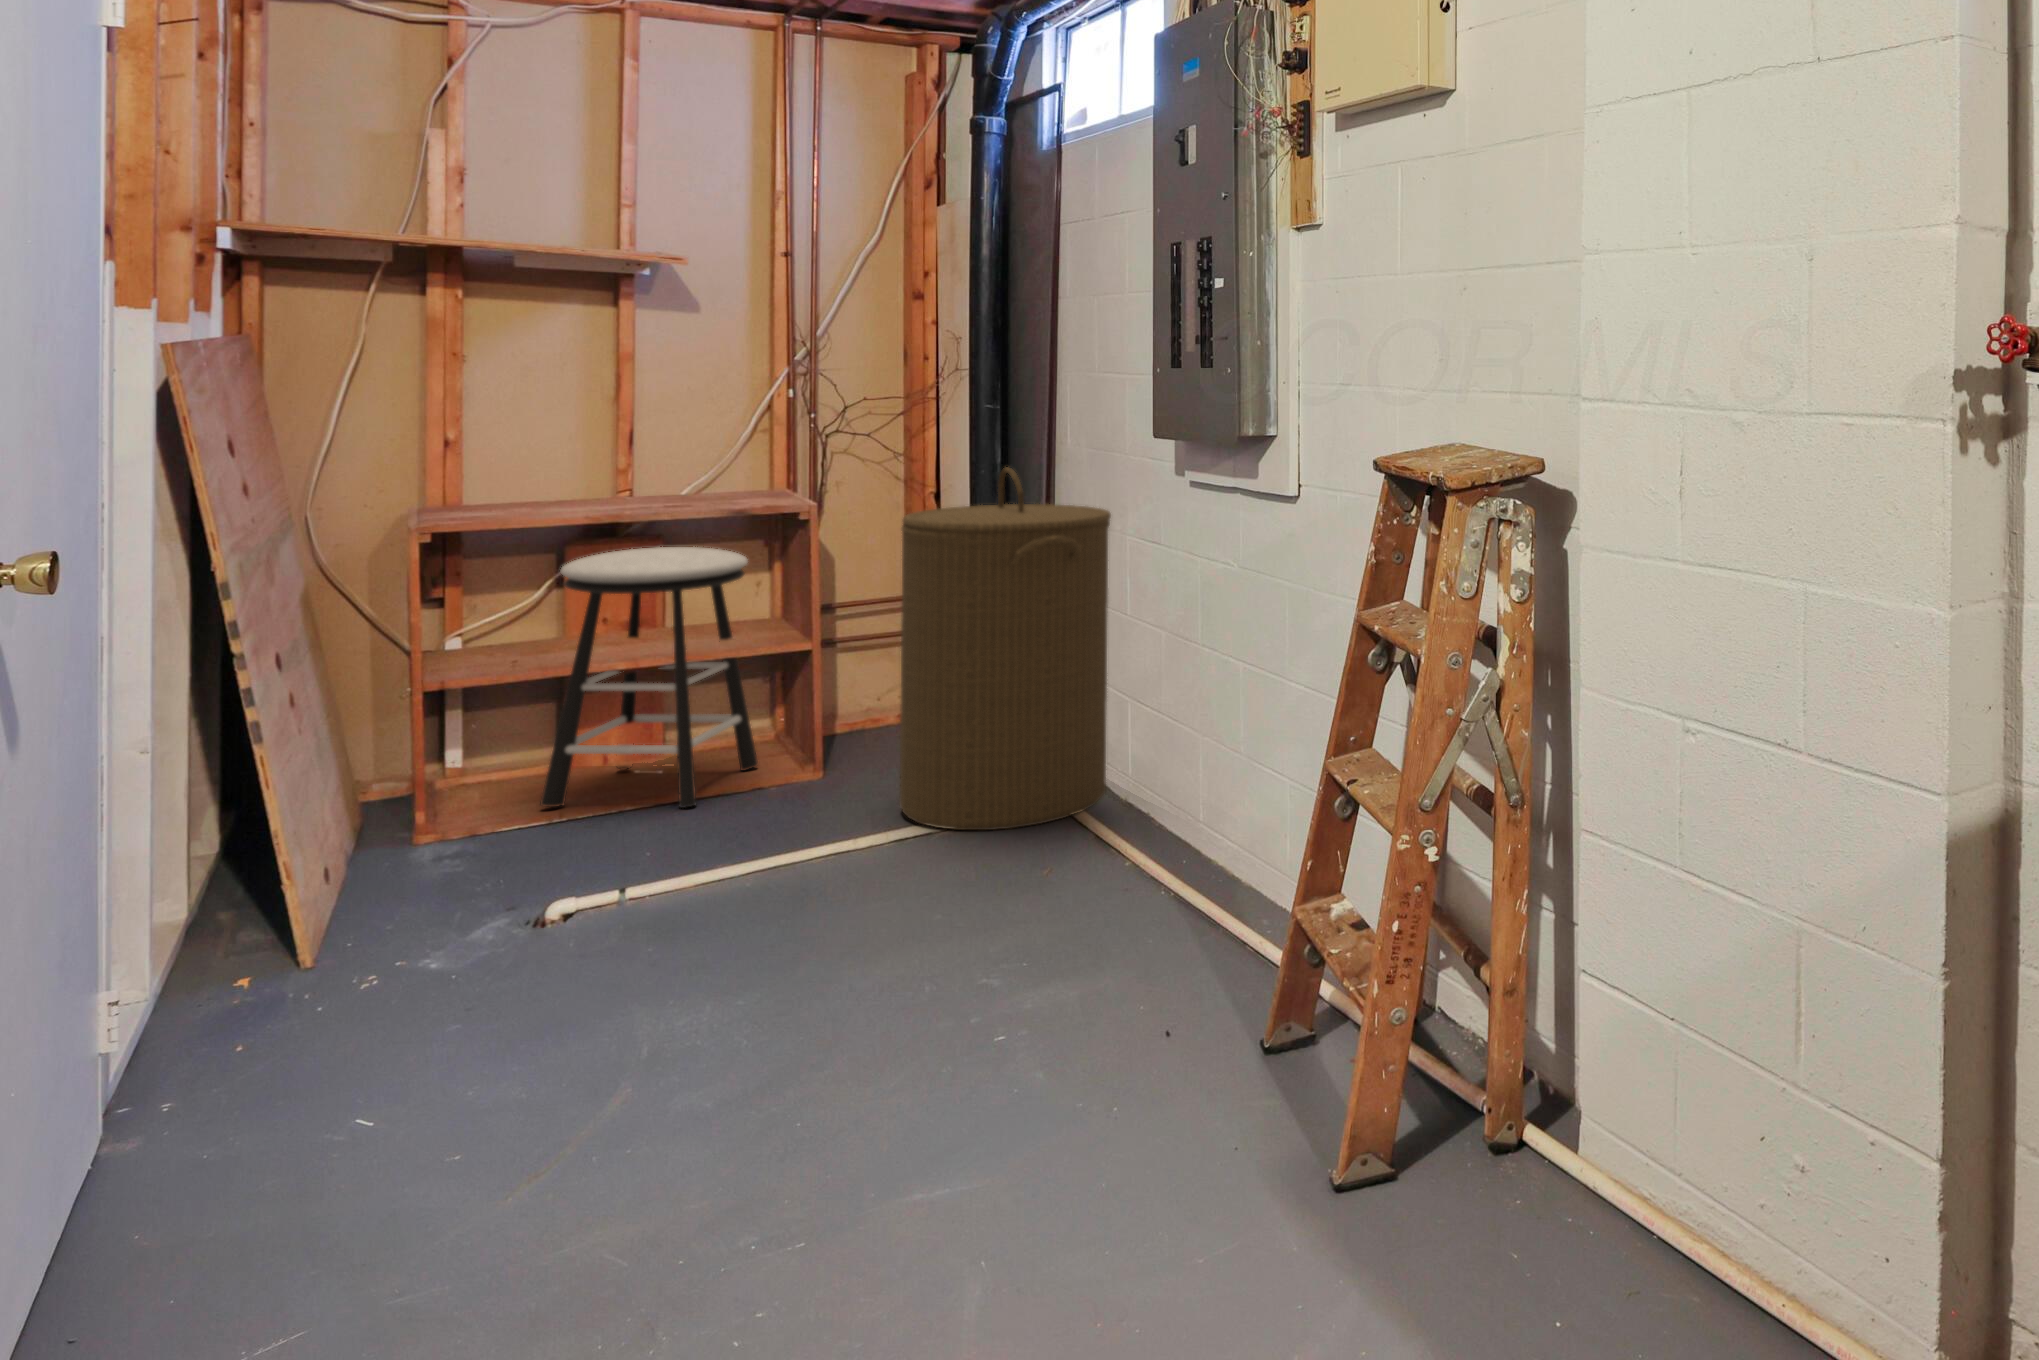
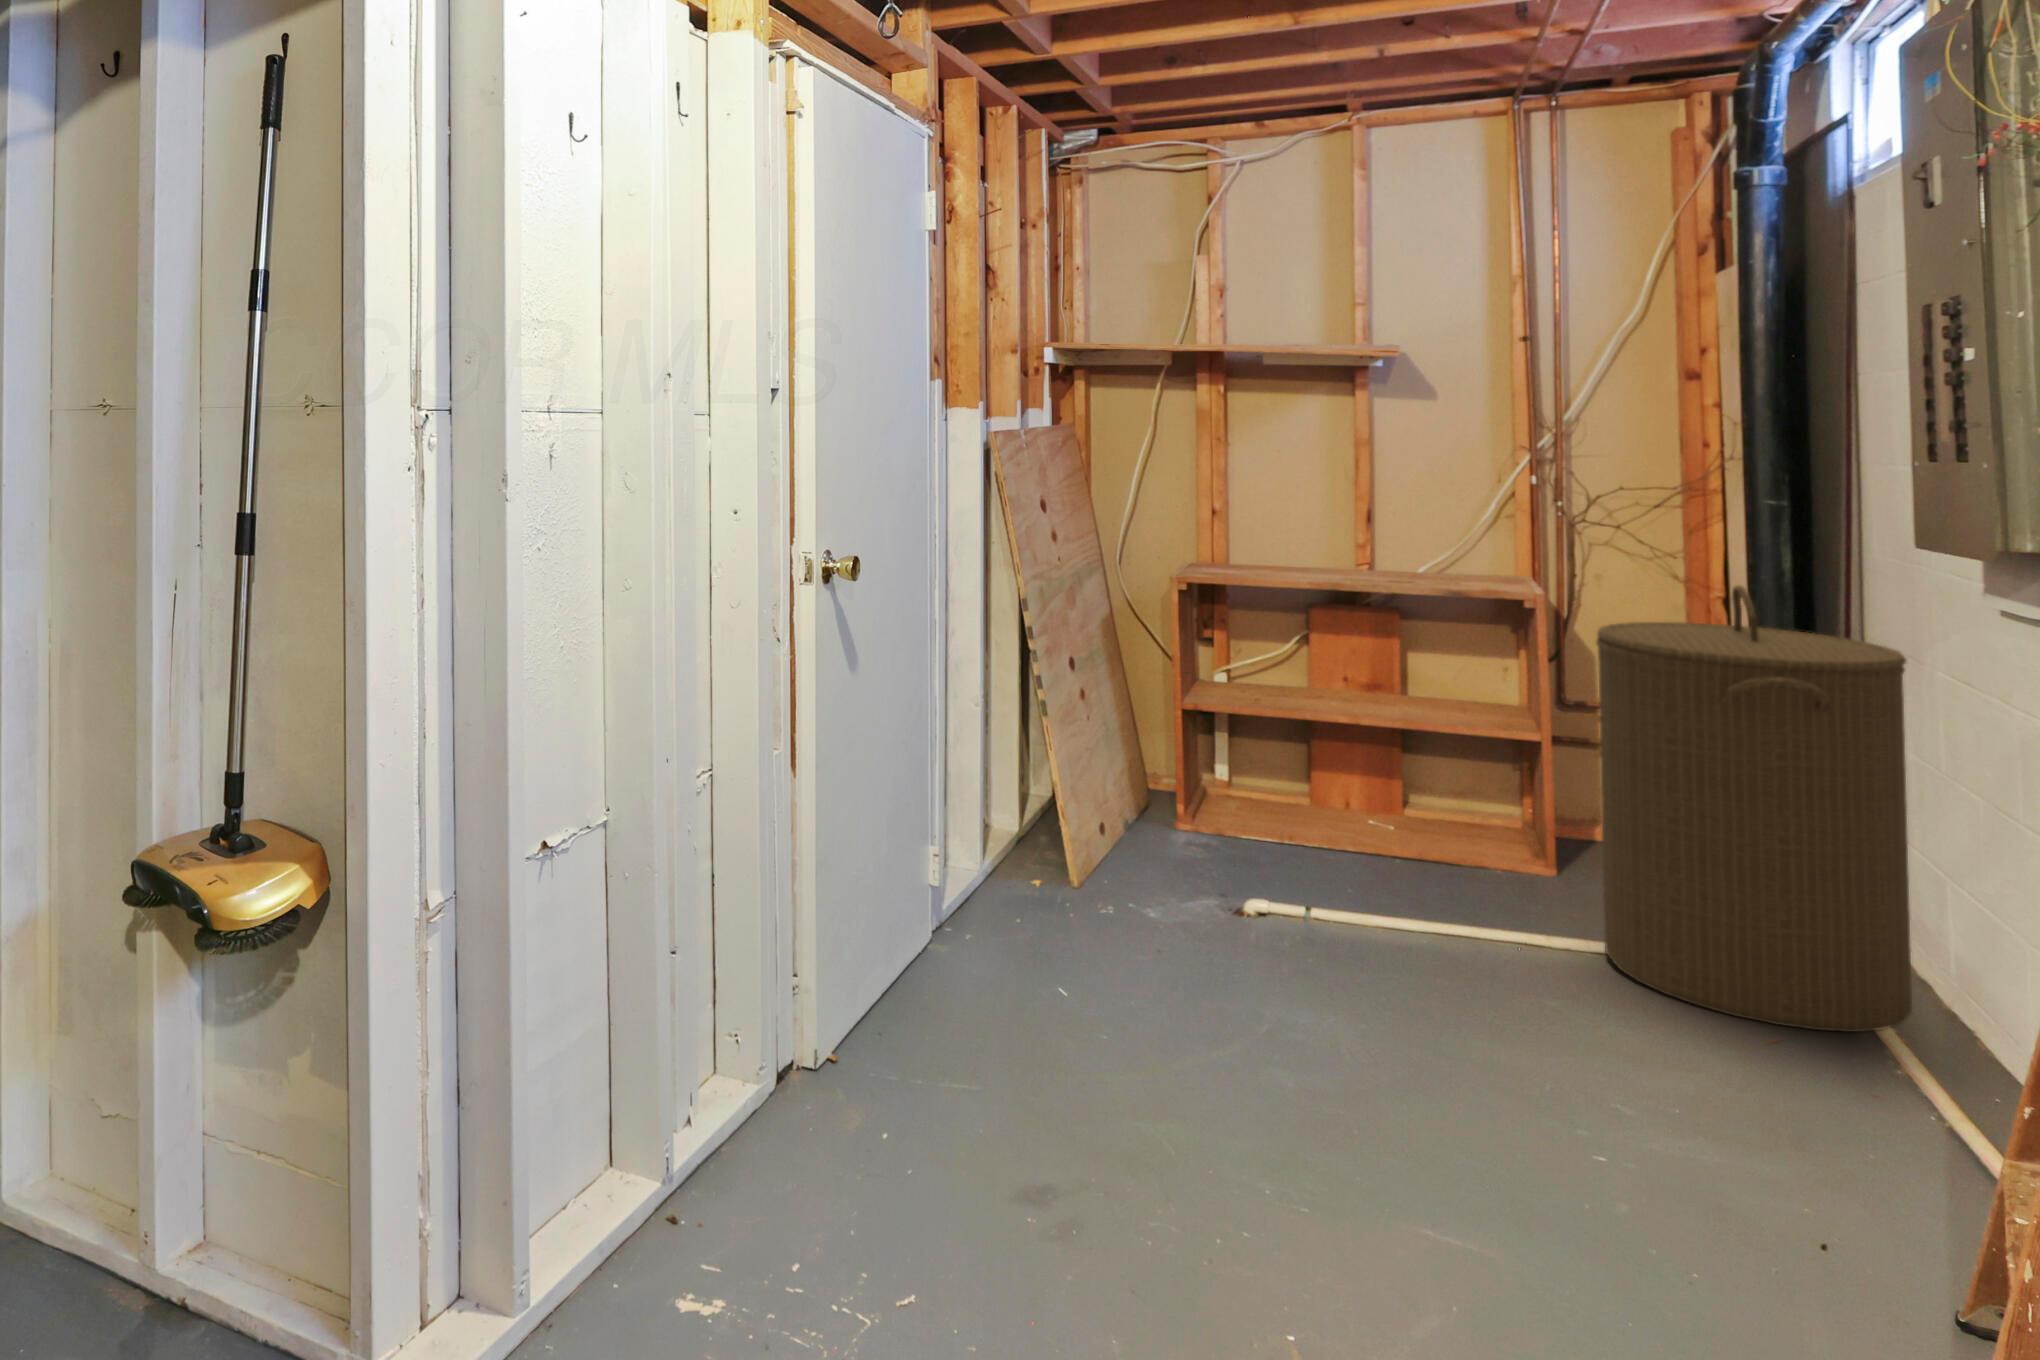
stool: present [540,547,758,808] -> none [1272,620,1484,875]

